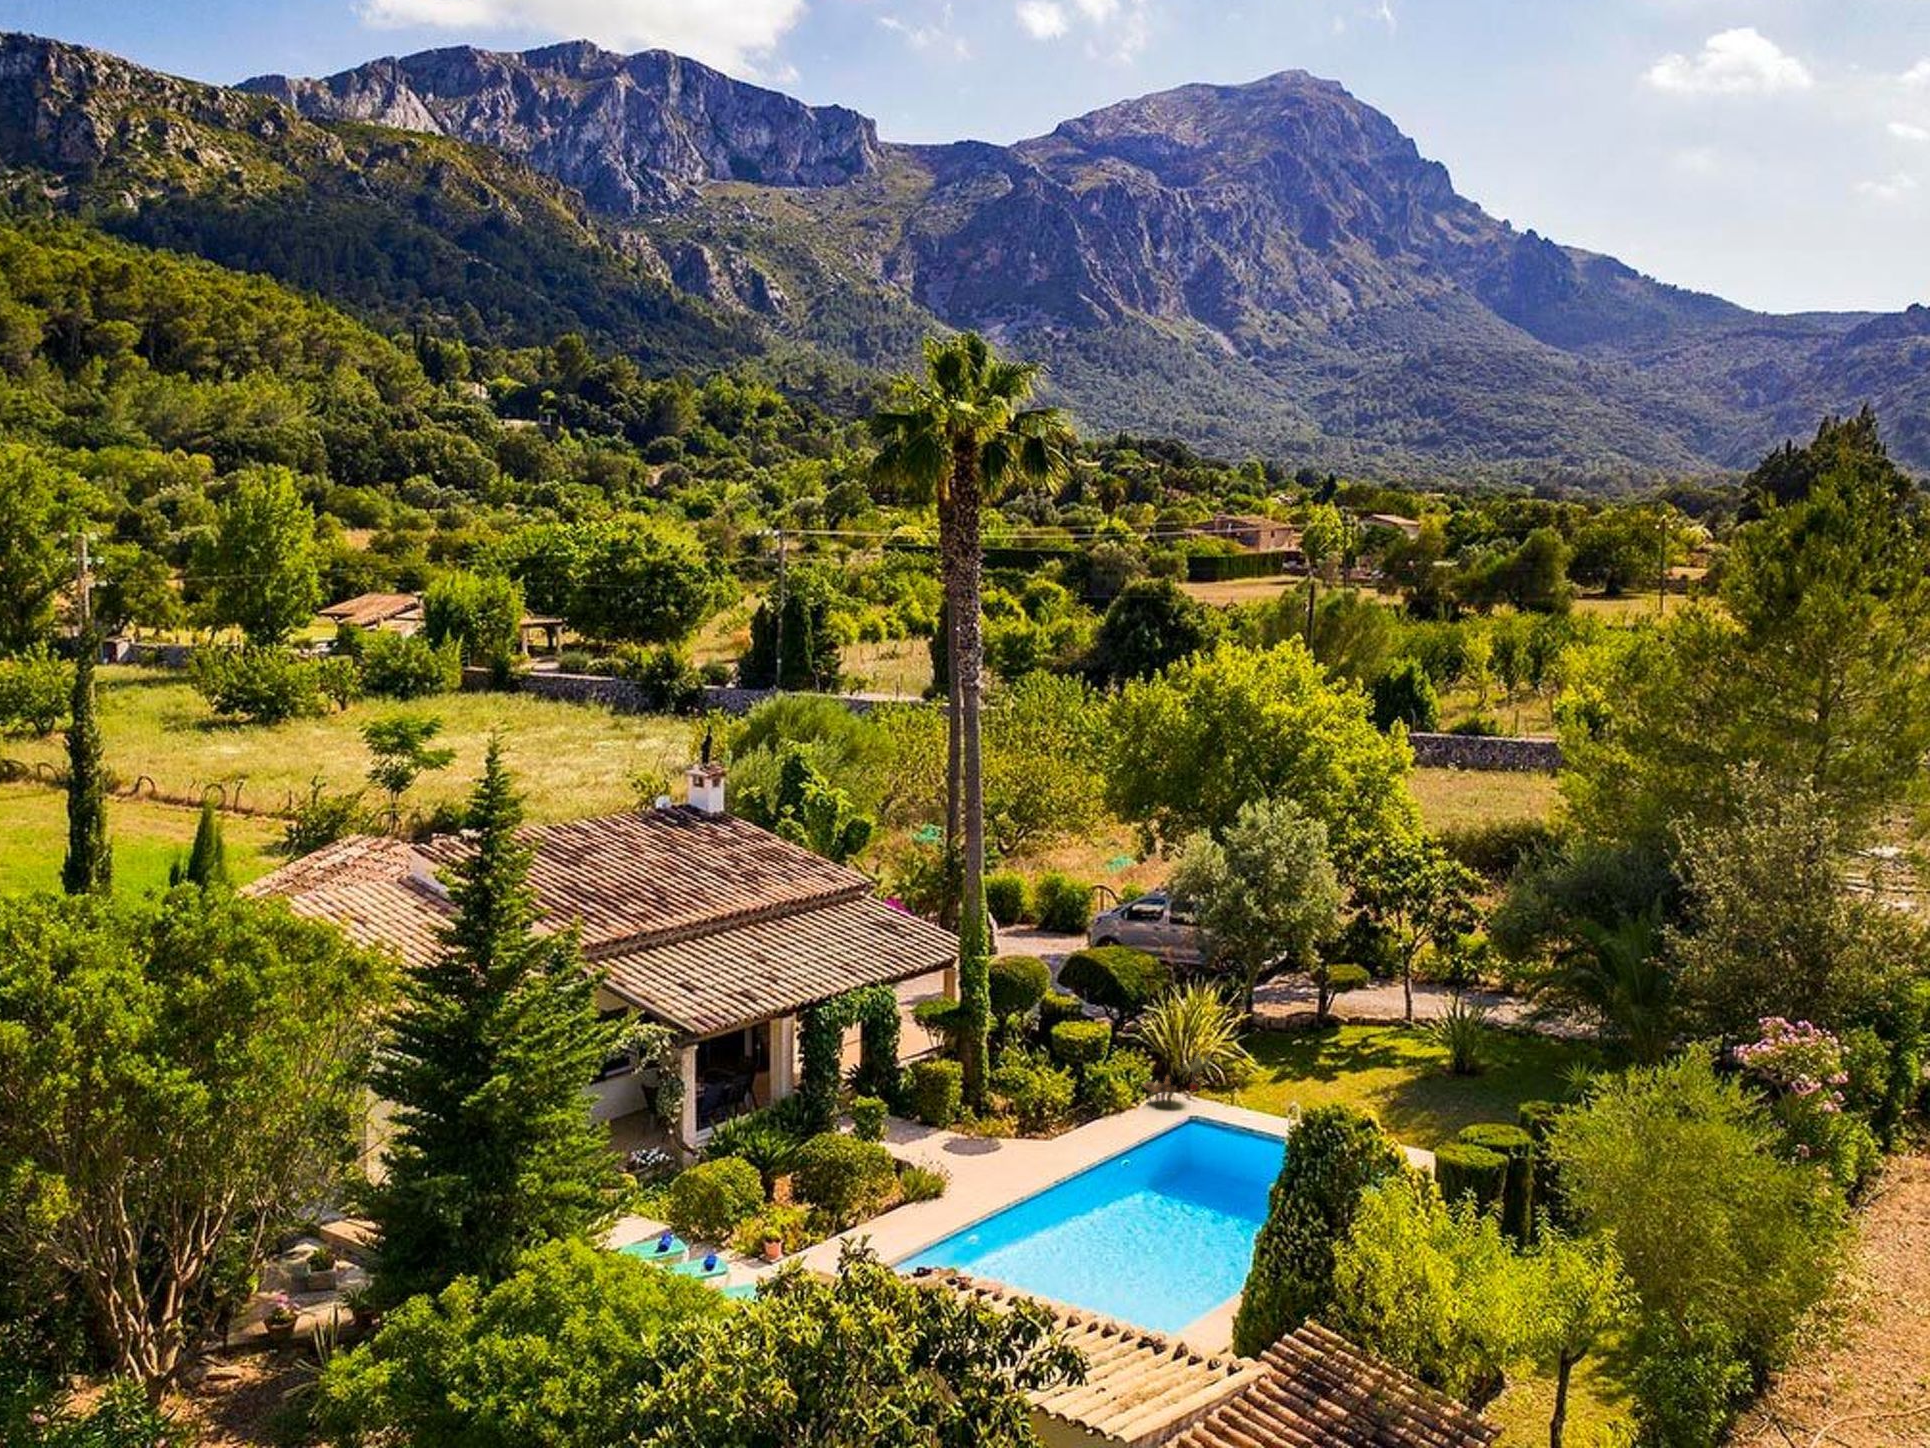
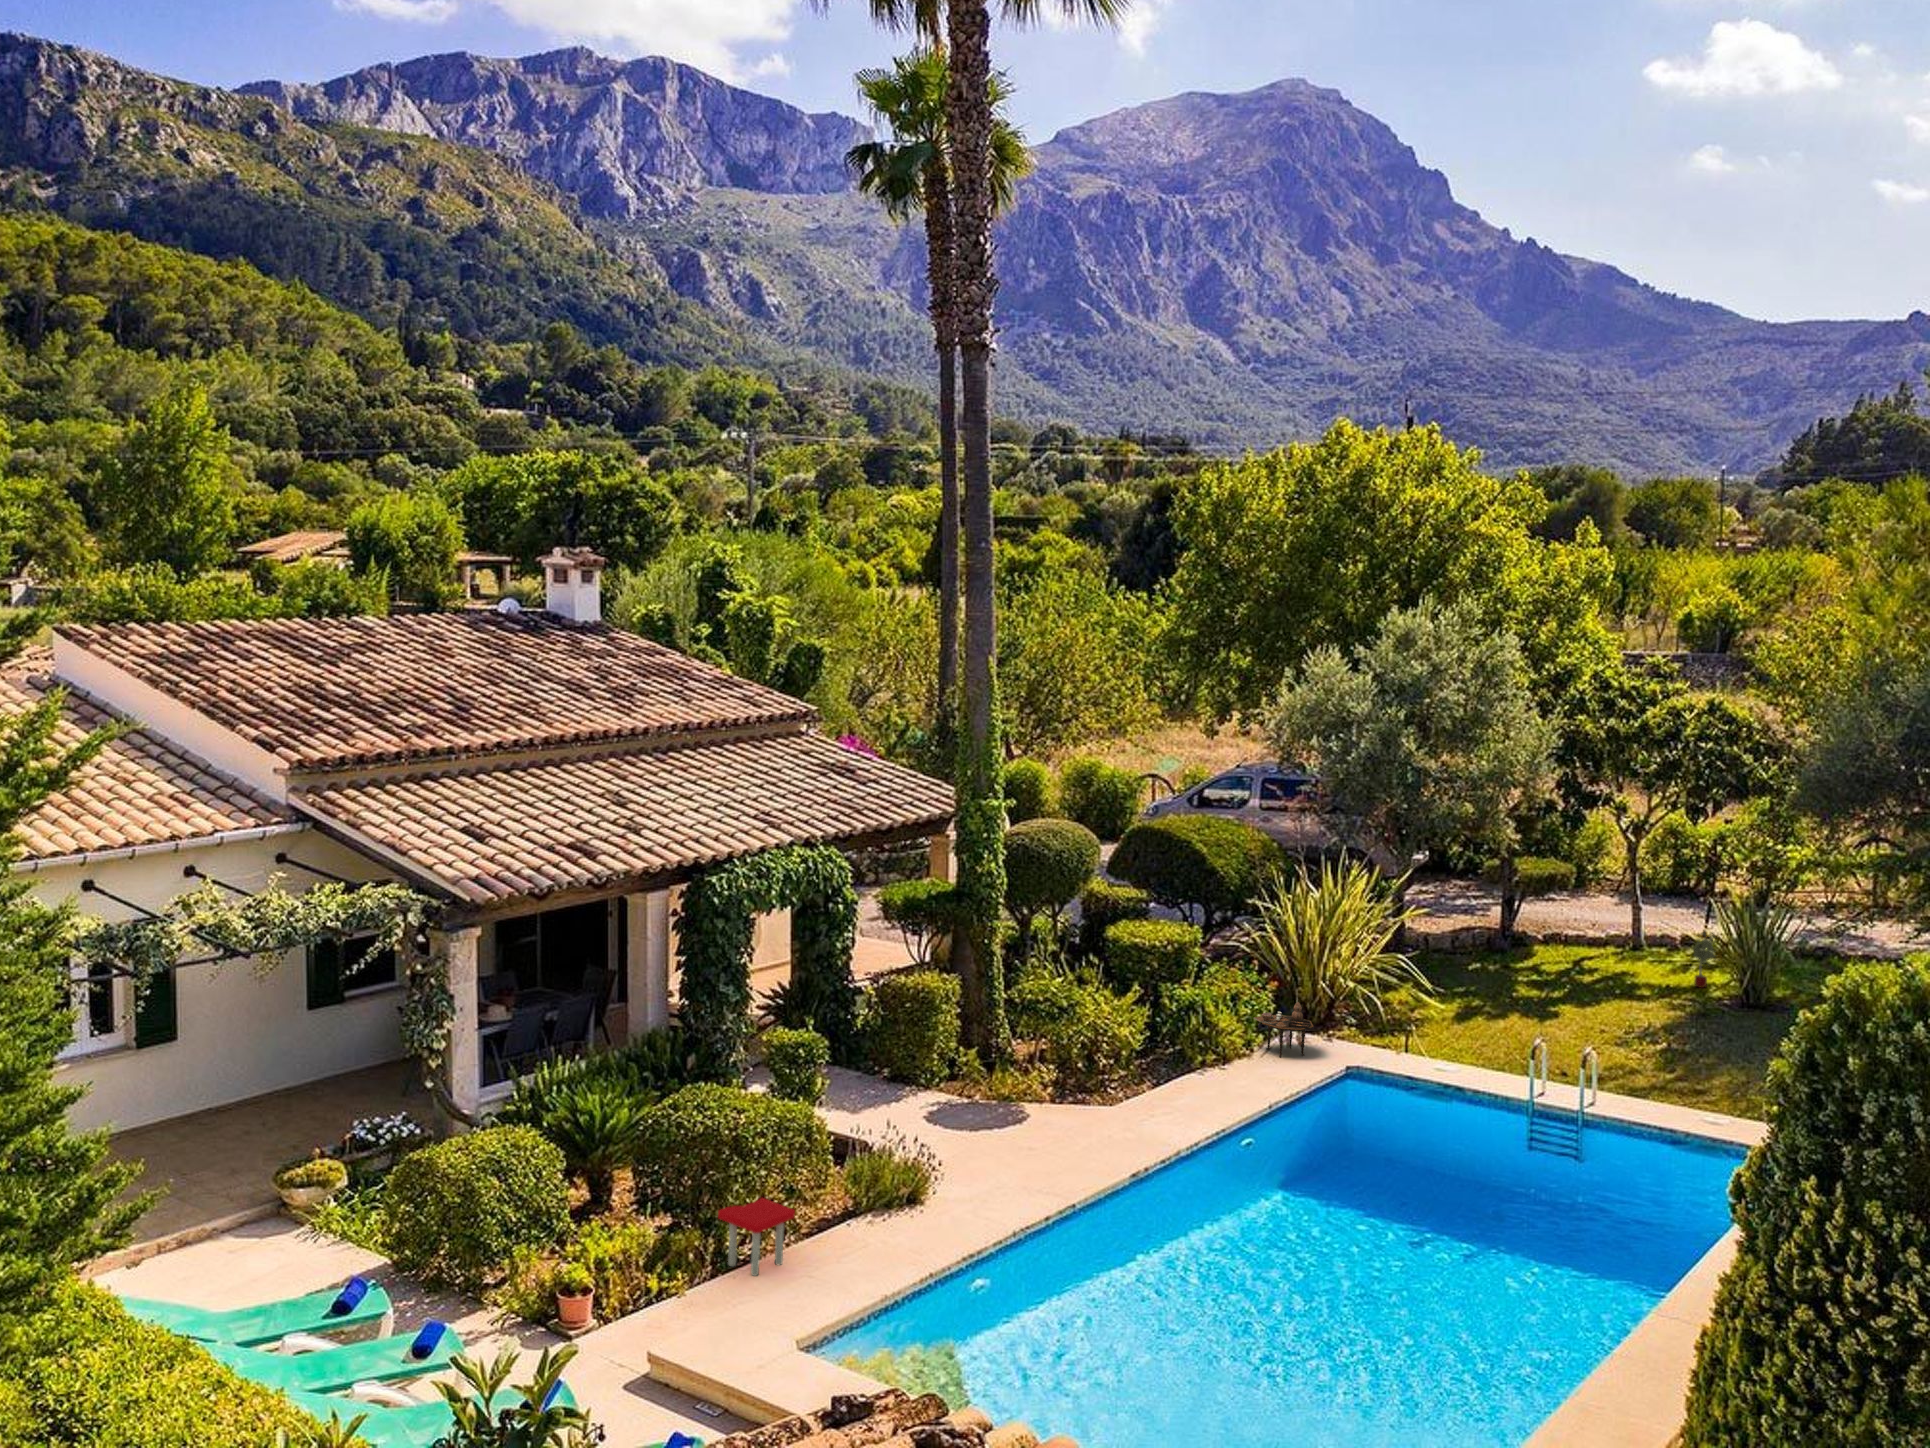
potted tree: present [1182,1052,1210,1091] -> present [1693,932,1720,988]
stool: none [839,1193,879,1234] -> present [718,1198,795,1276]

